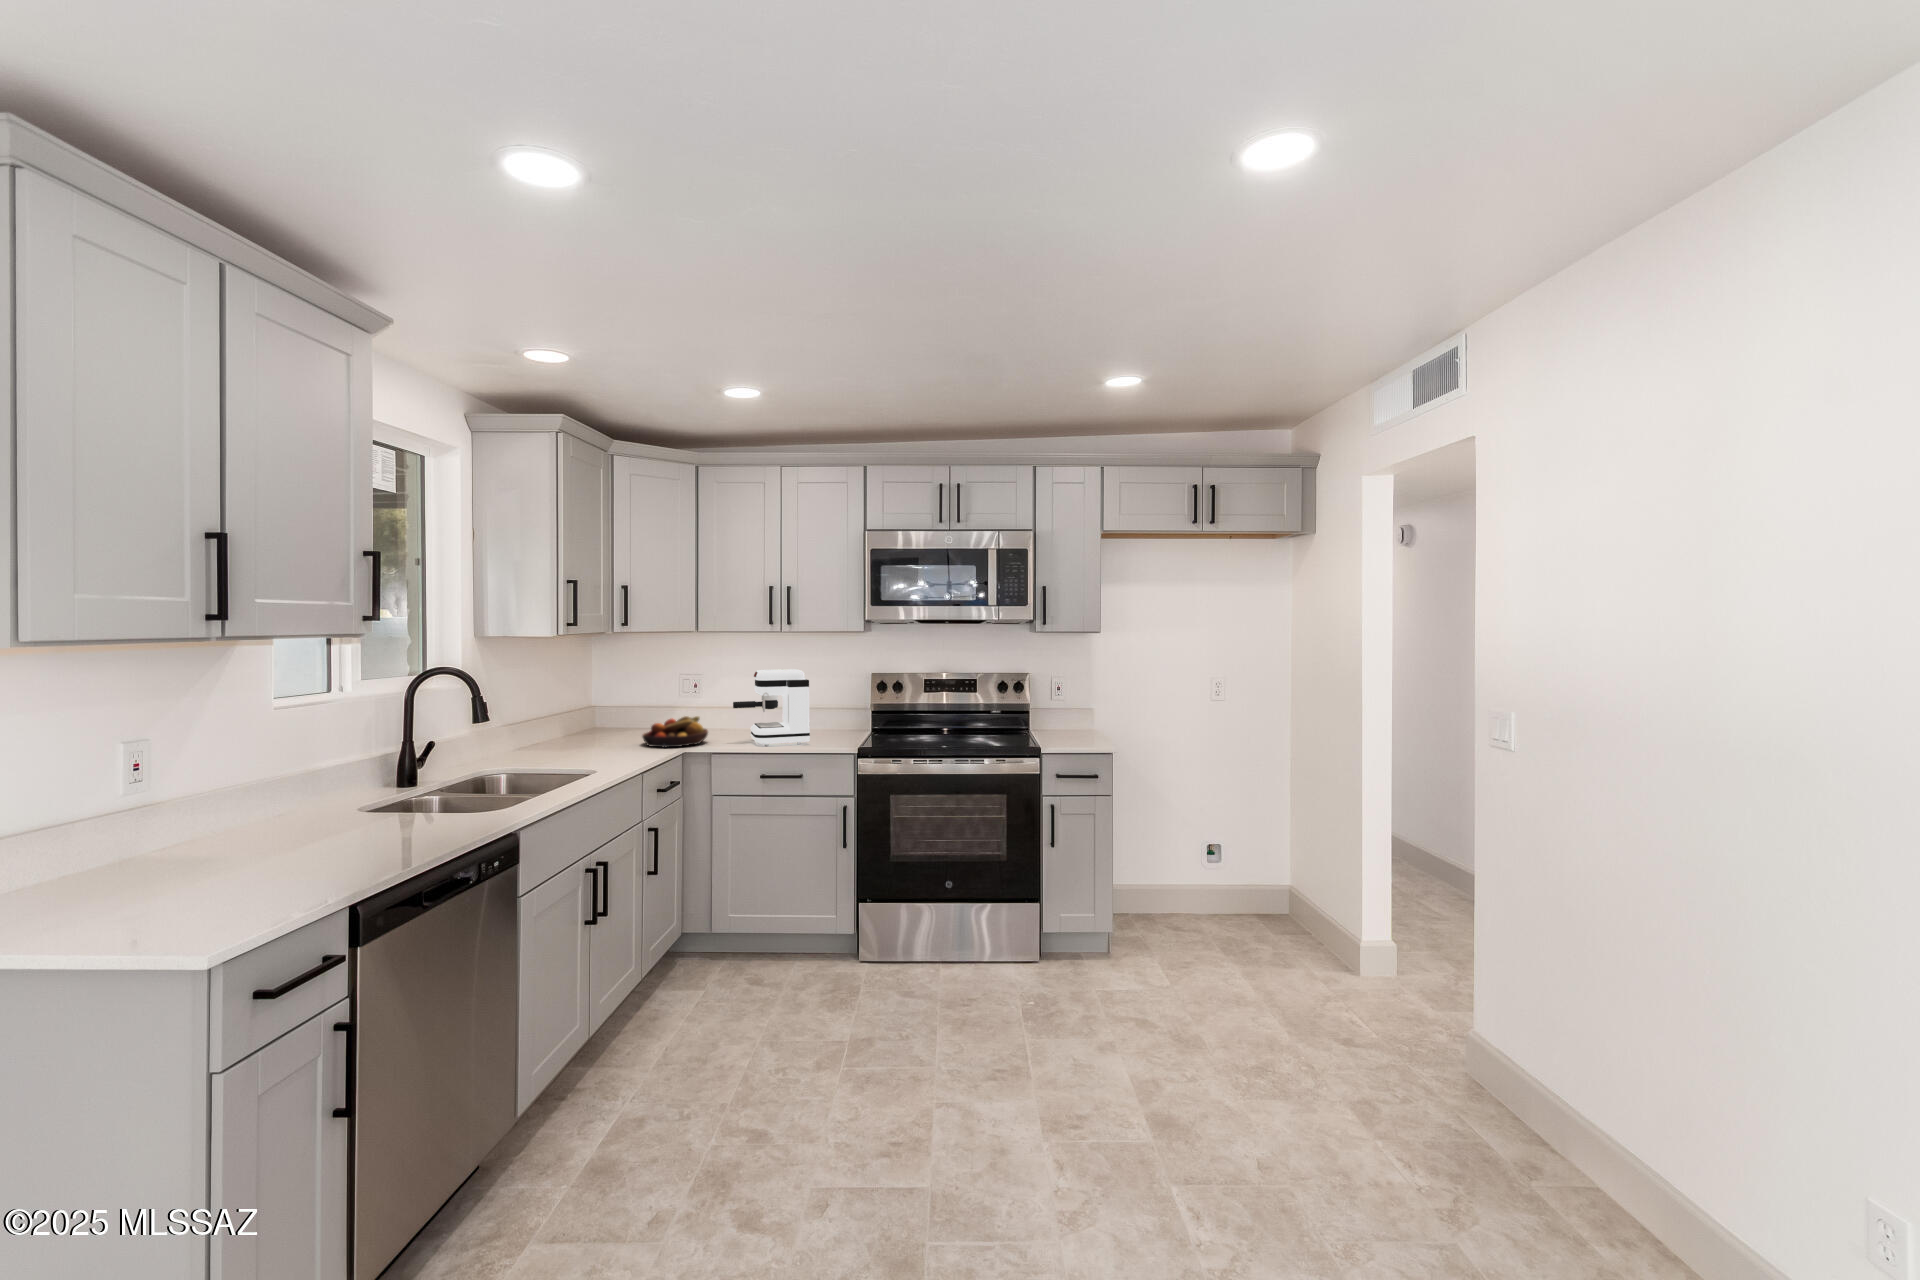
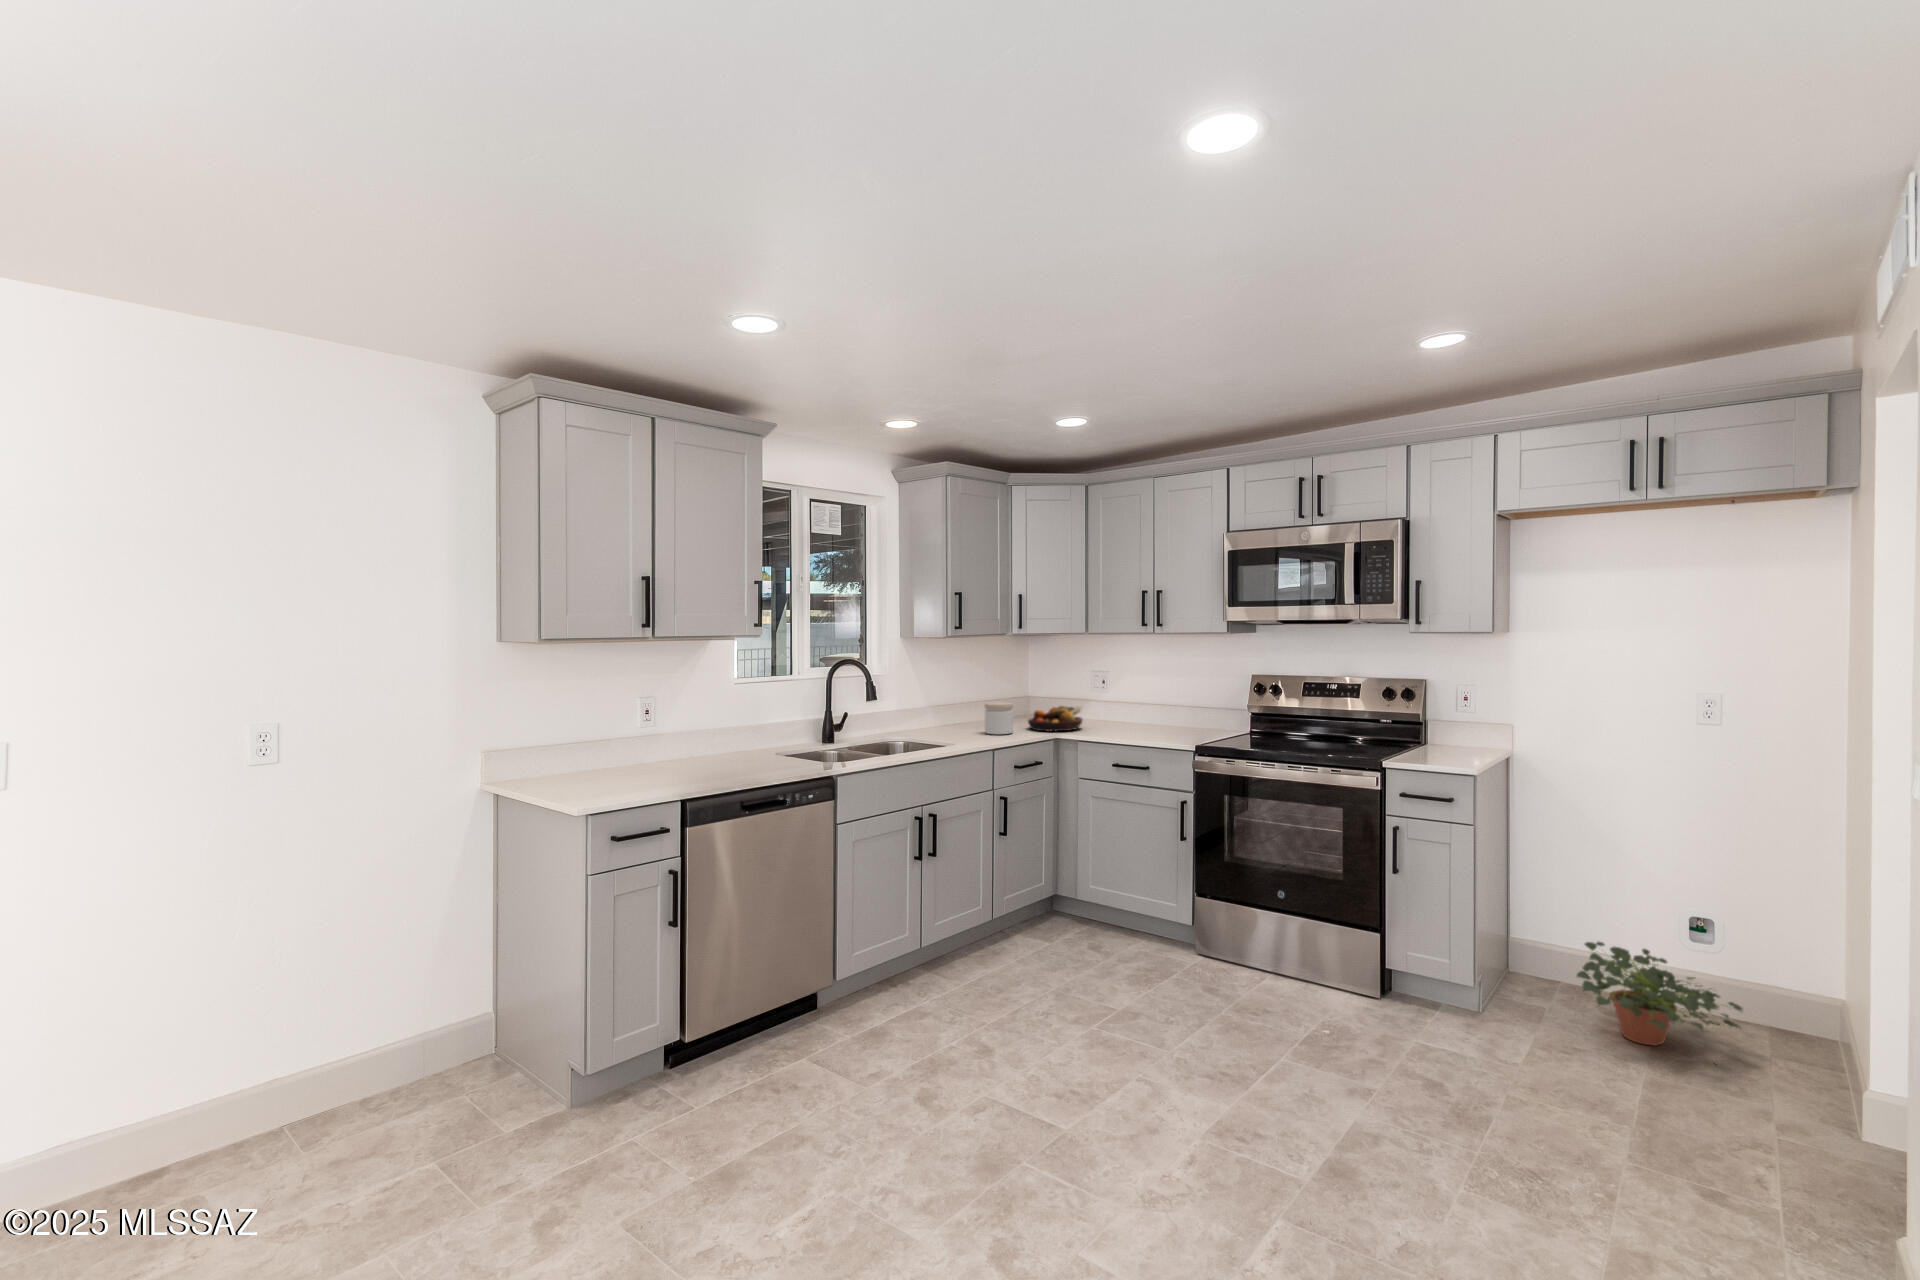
coffee maker: present [733,669,810,745] -> none [1099,667,1166,738]
jar: none [603,716,640,756] -> present [985,702,1013,735]
potted plant: none [1153,870,1258,941] -> present [1577,942,1742,1046]

